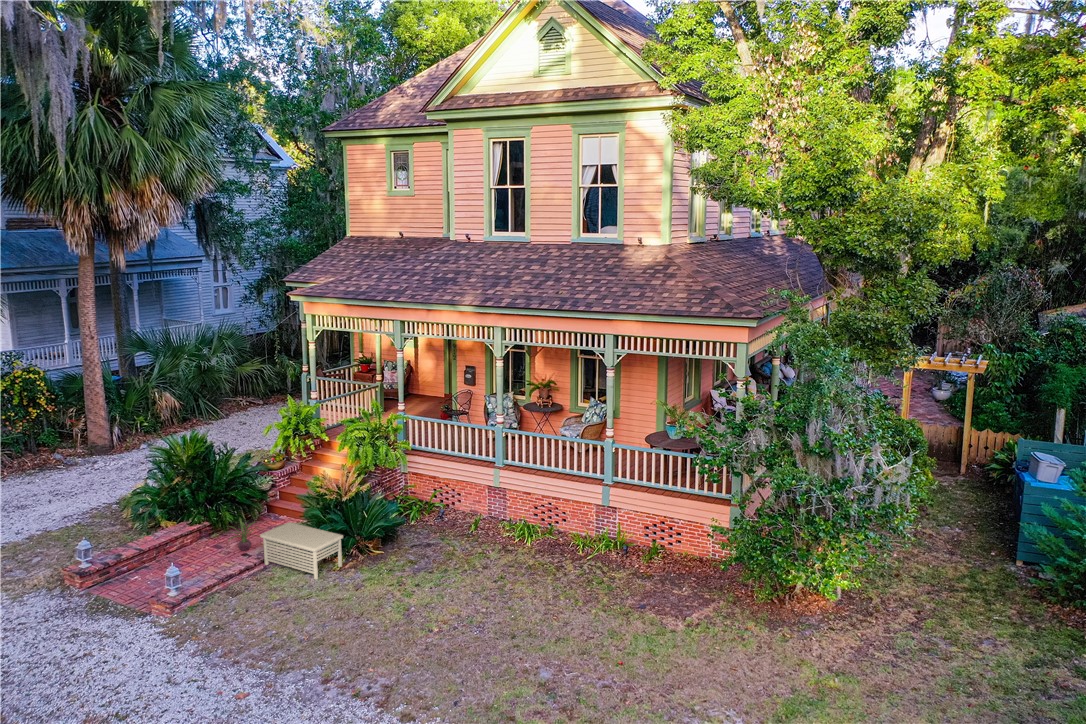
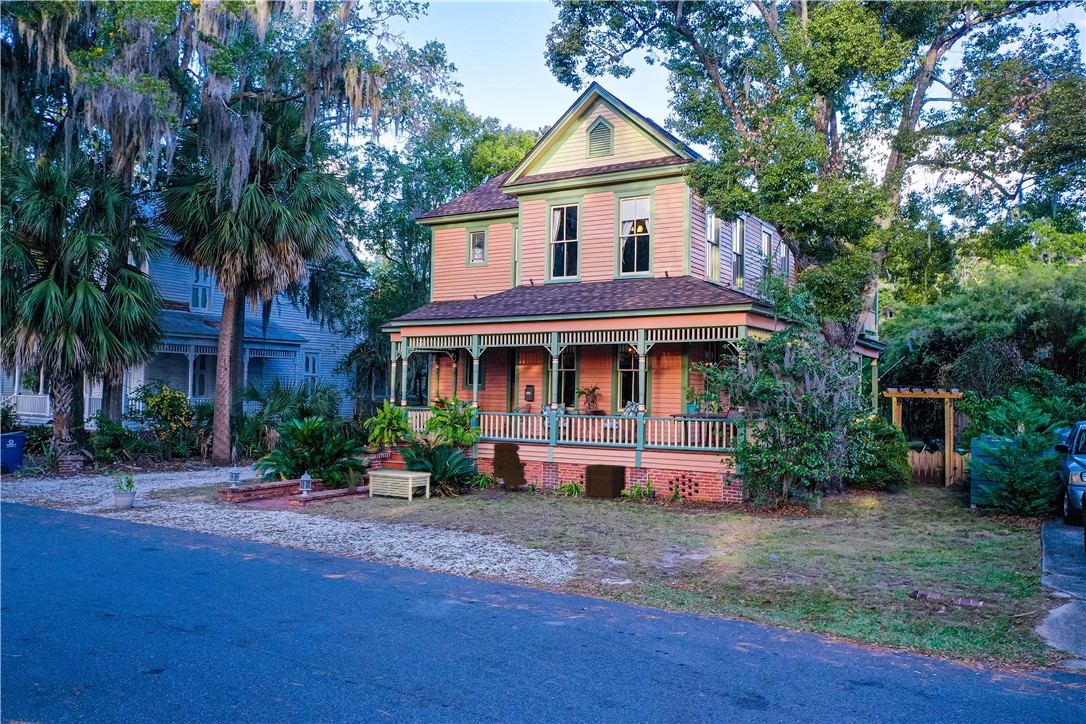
lounge chair: none [422,460,468,534] -> present [491,443,527,492]
wooden crate: none [540,496,589,548] -> present [585,464,626,498]

